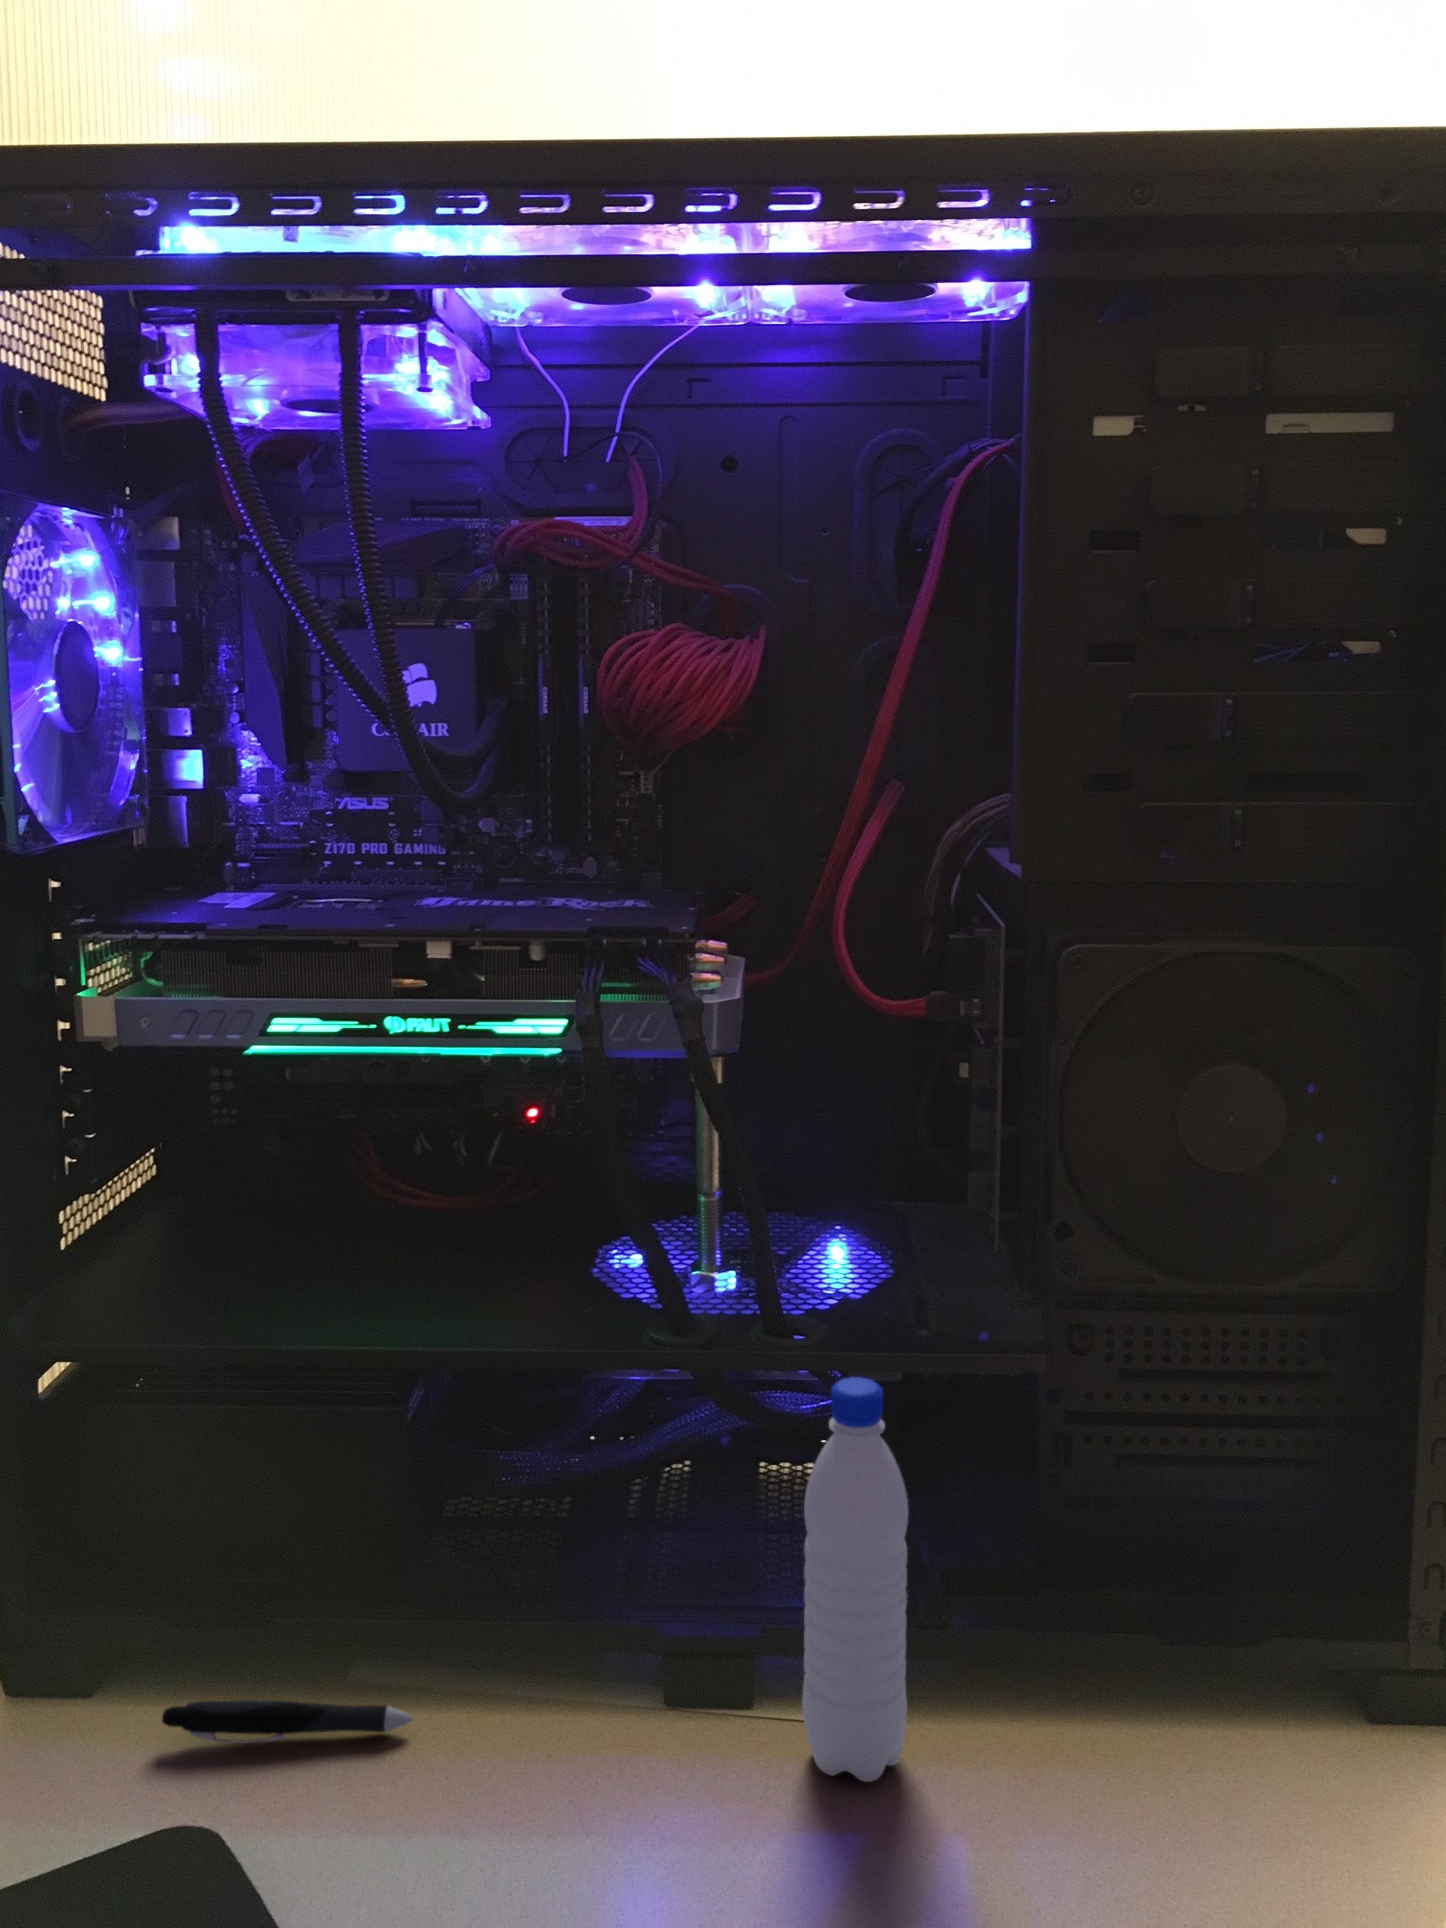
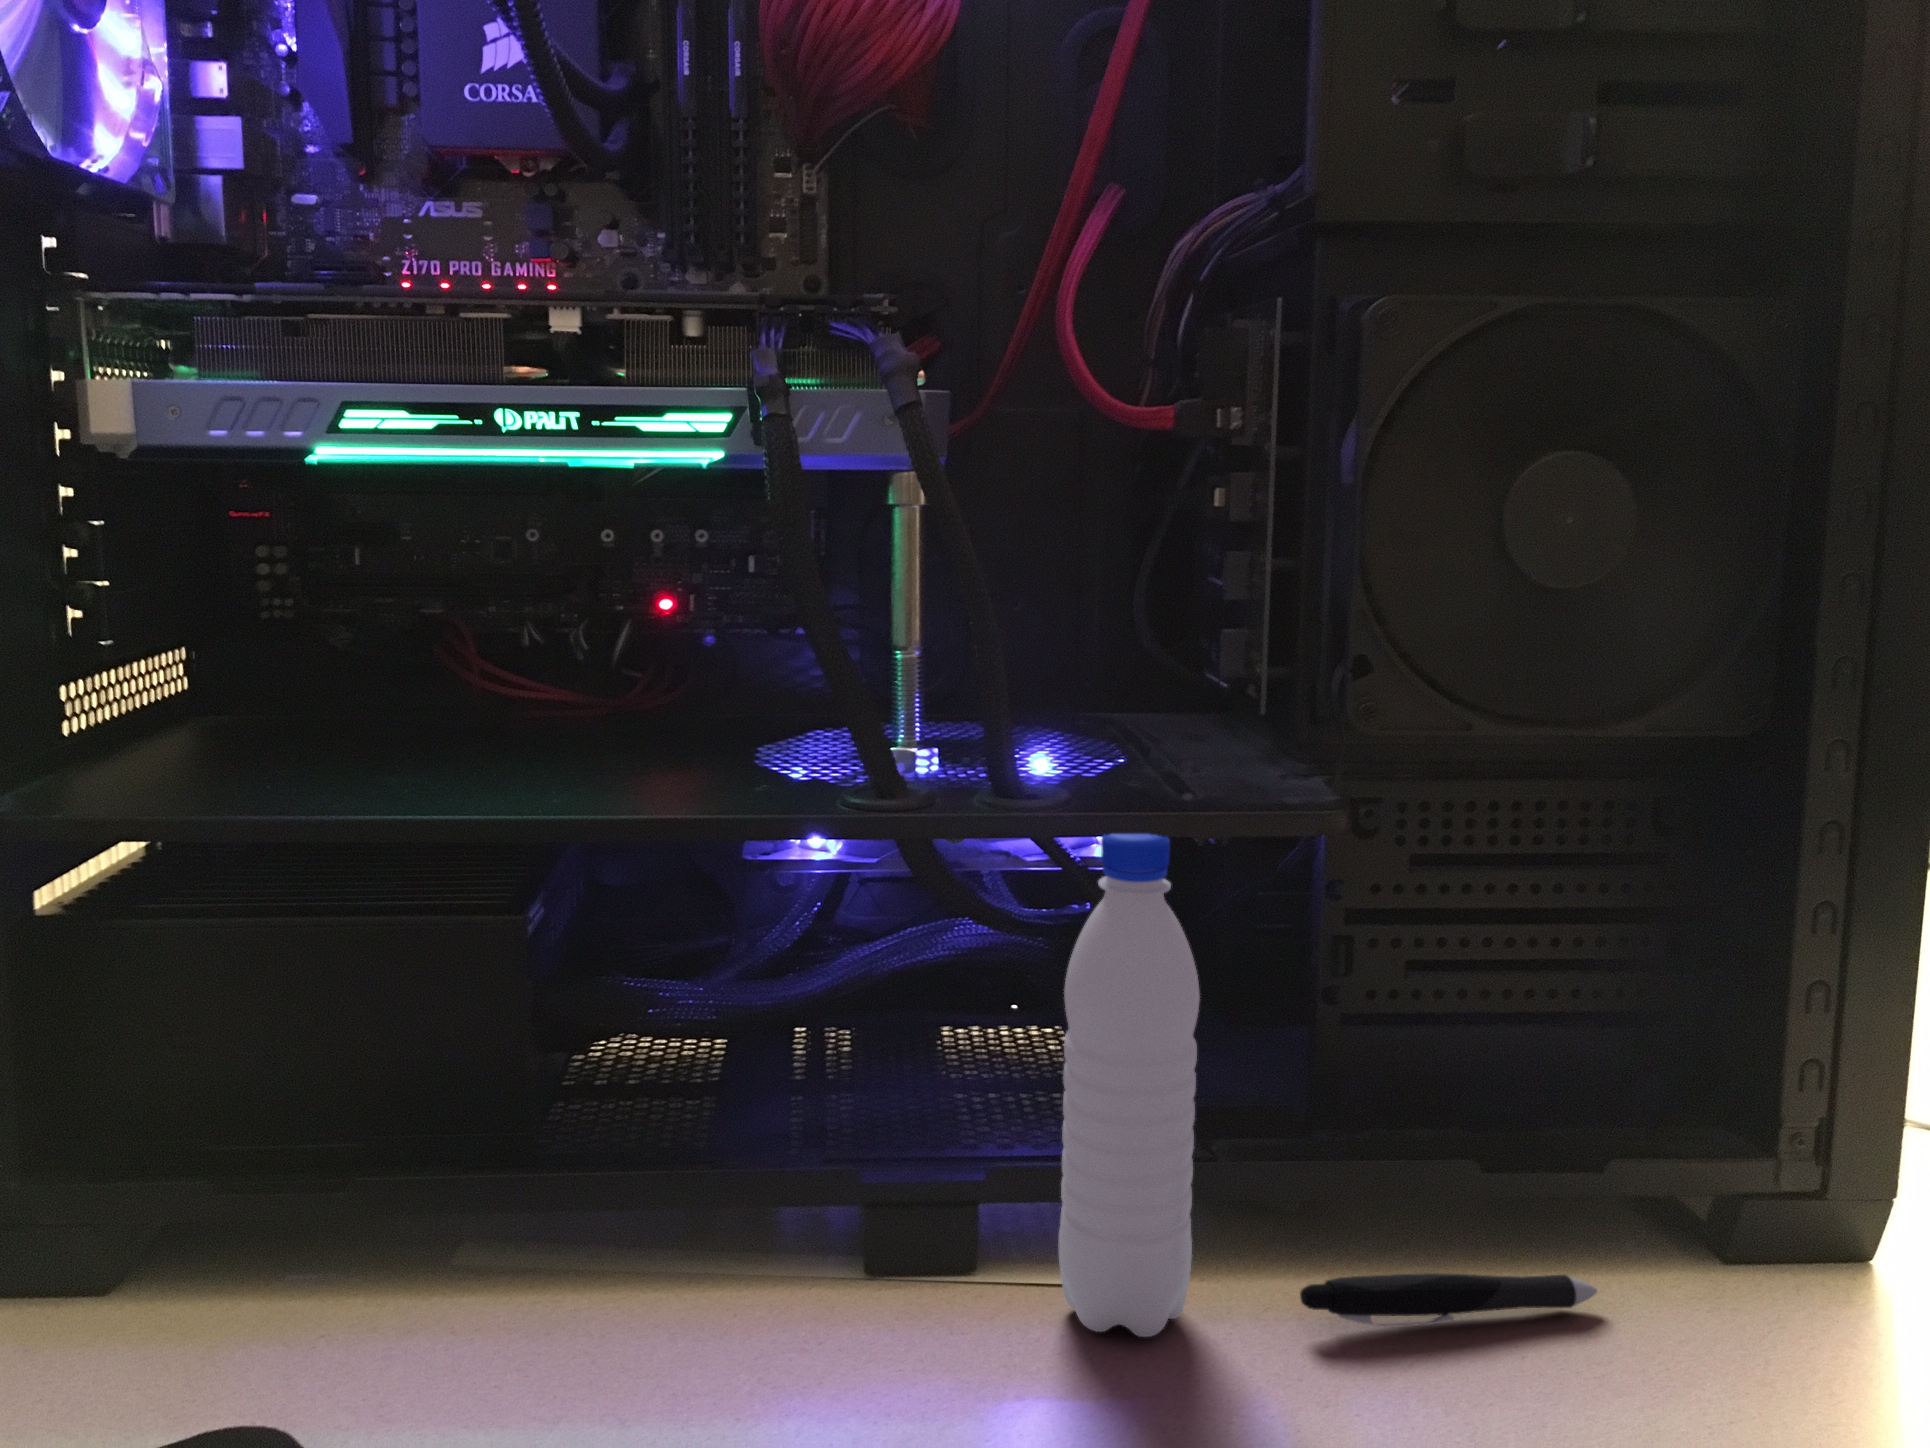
pen: present [162,1700,412,1743] -> present [1300,1273,1597,1326]

